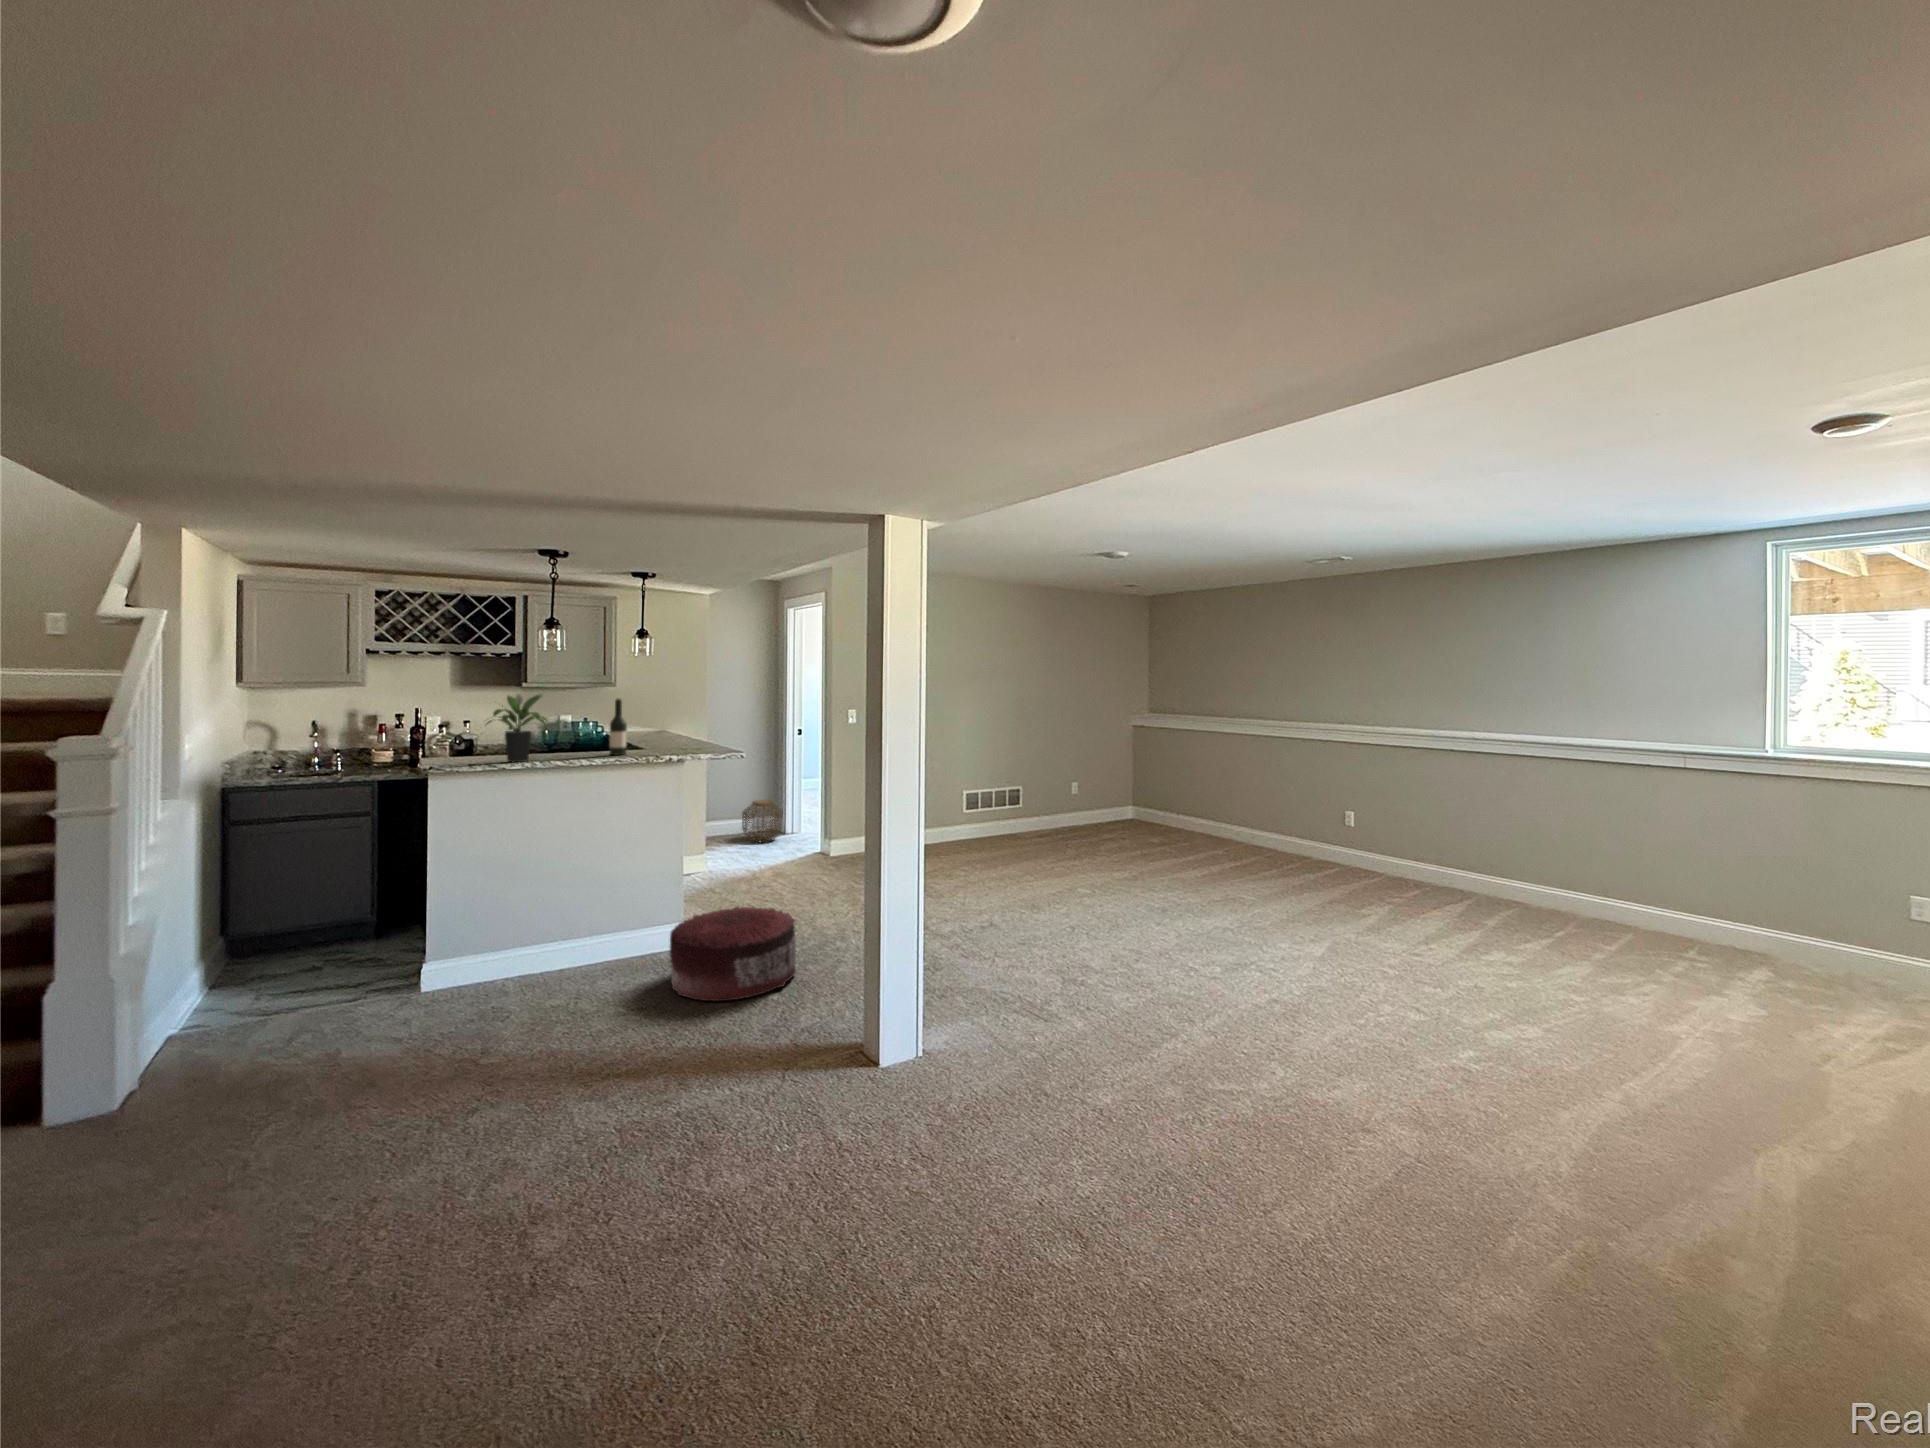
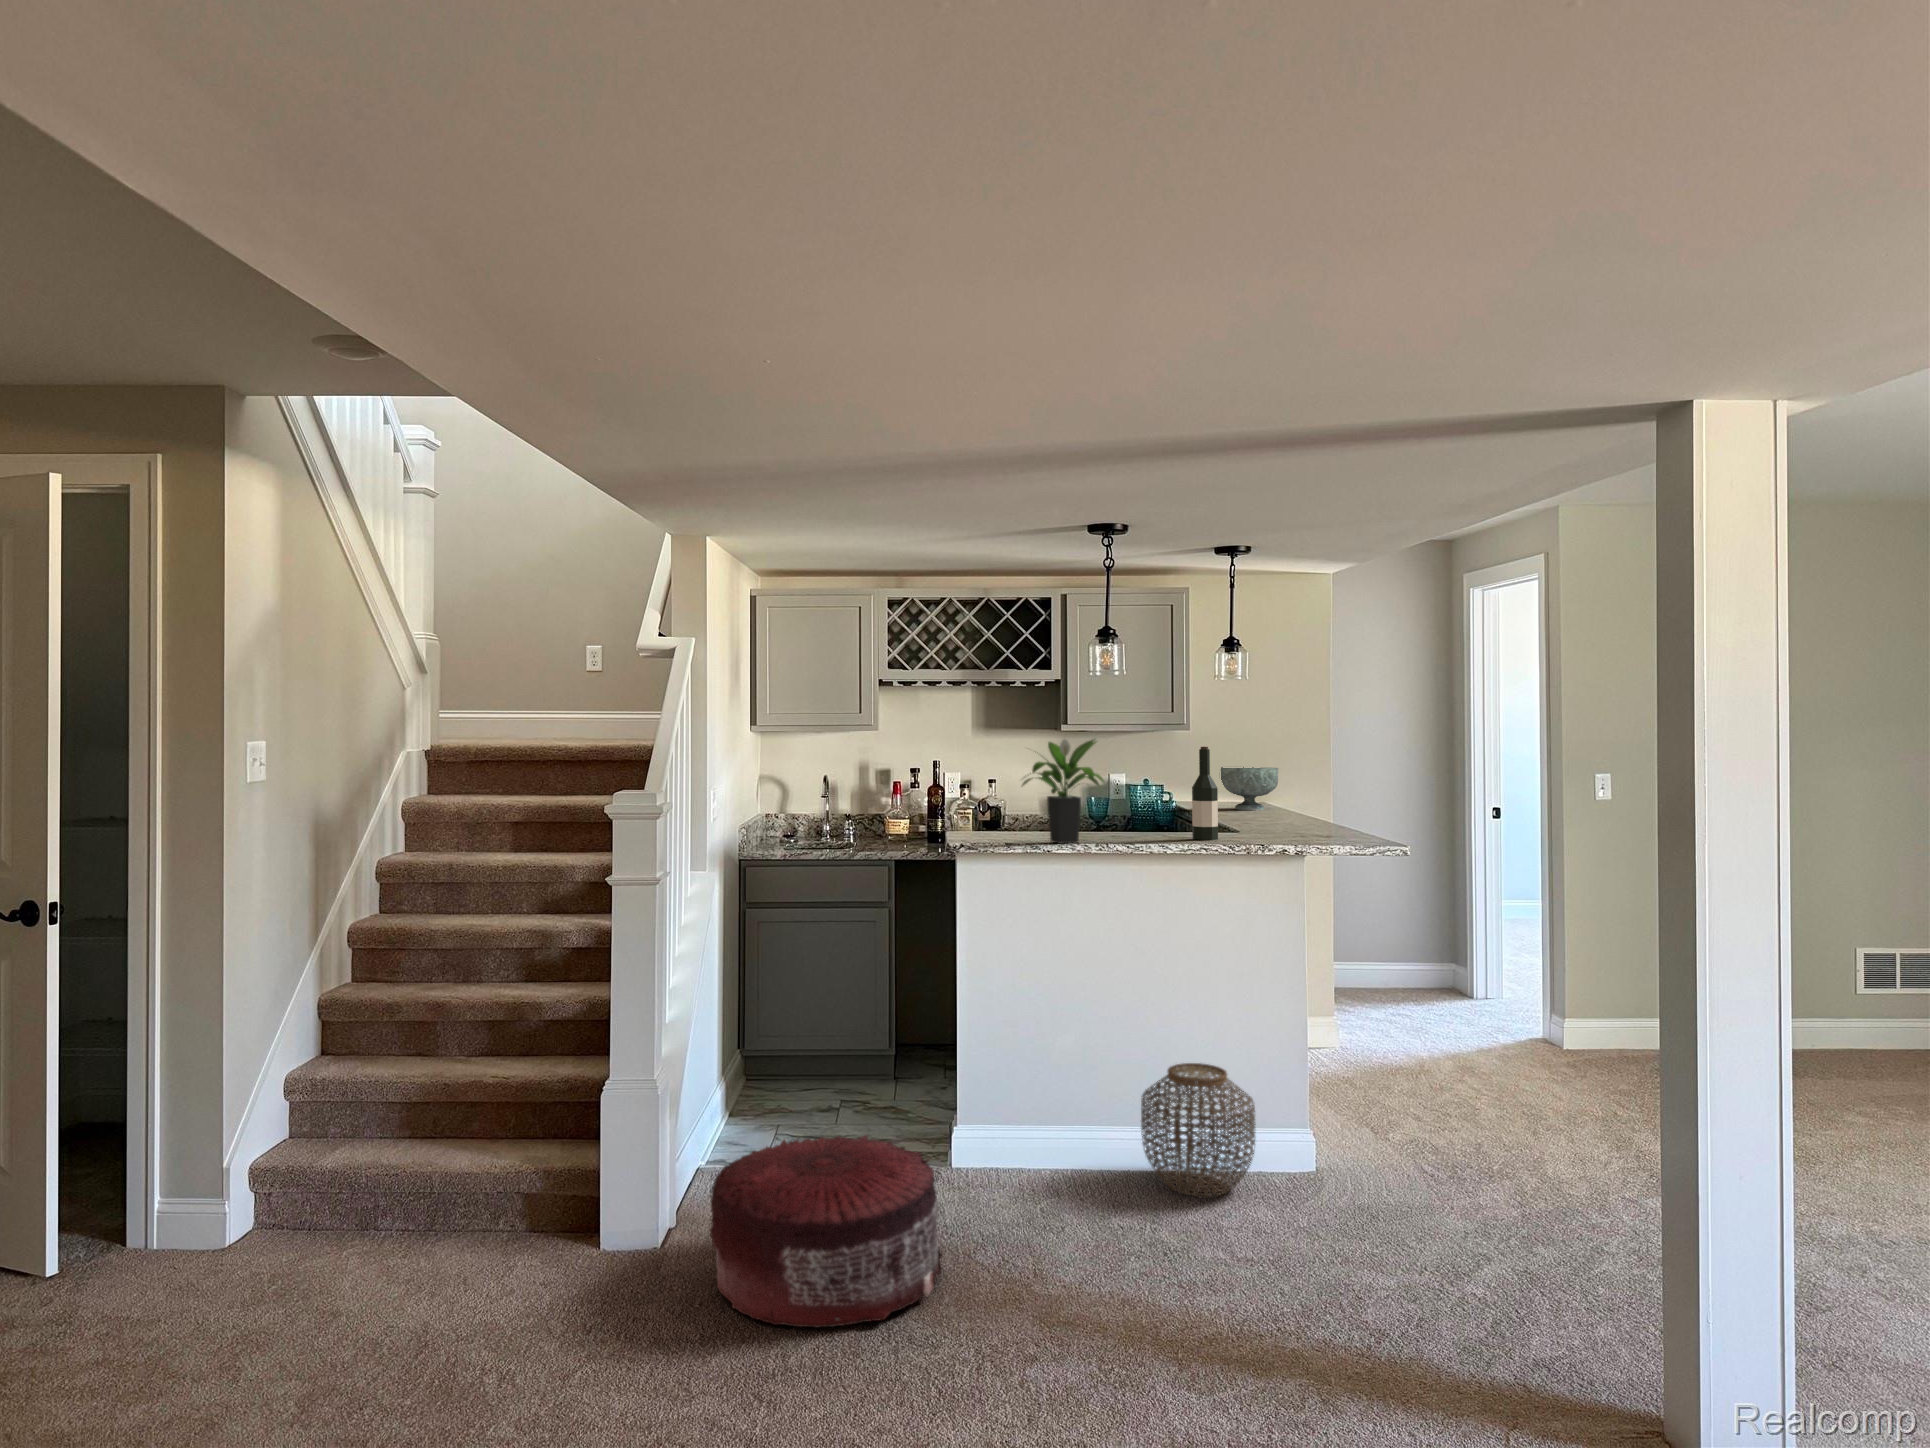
decorative bowl: none [638,709,677,736] -> present [1220,767,1278,810]
woven basket: present [742,800,782,843] -> present [1141,1063,1255,1197]
pouf: present [670,906,797,1001] -> present [710,1135,943,1327]

